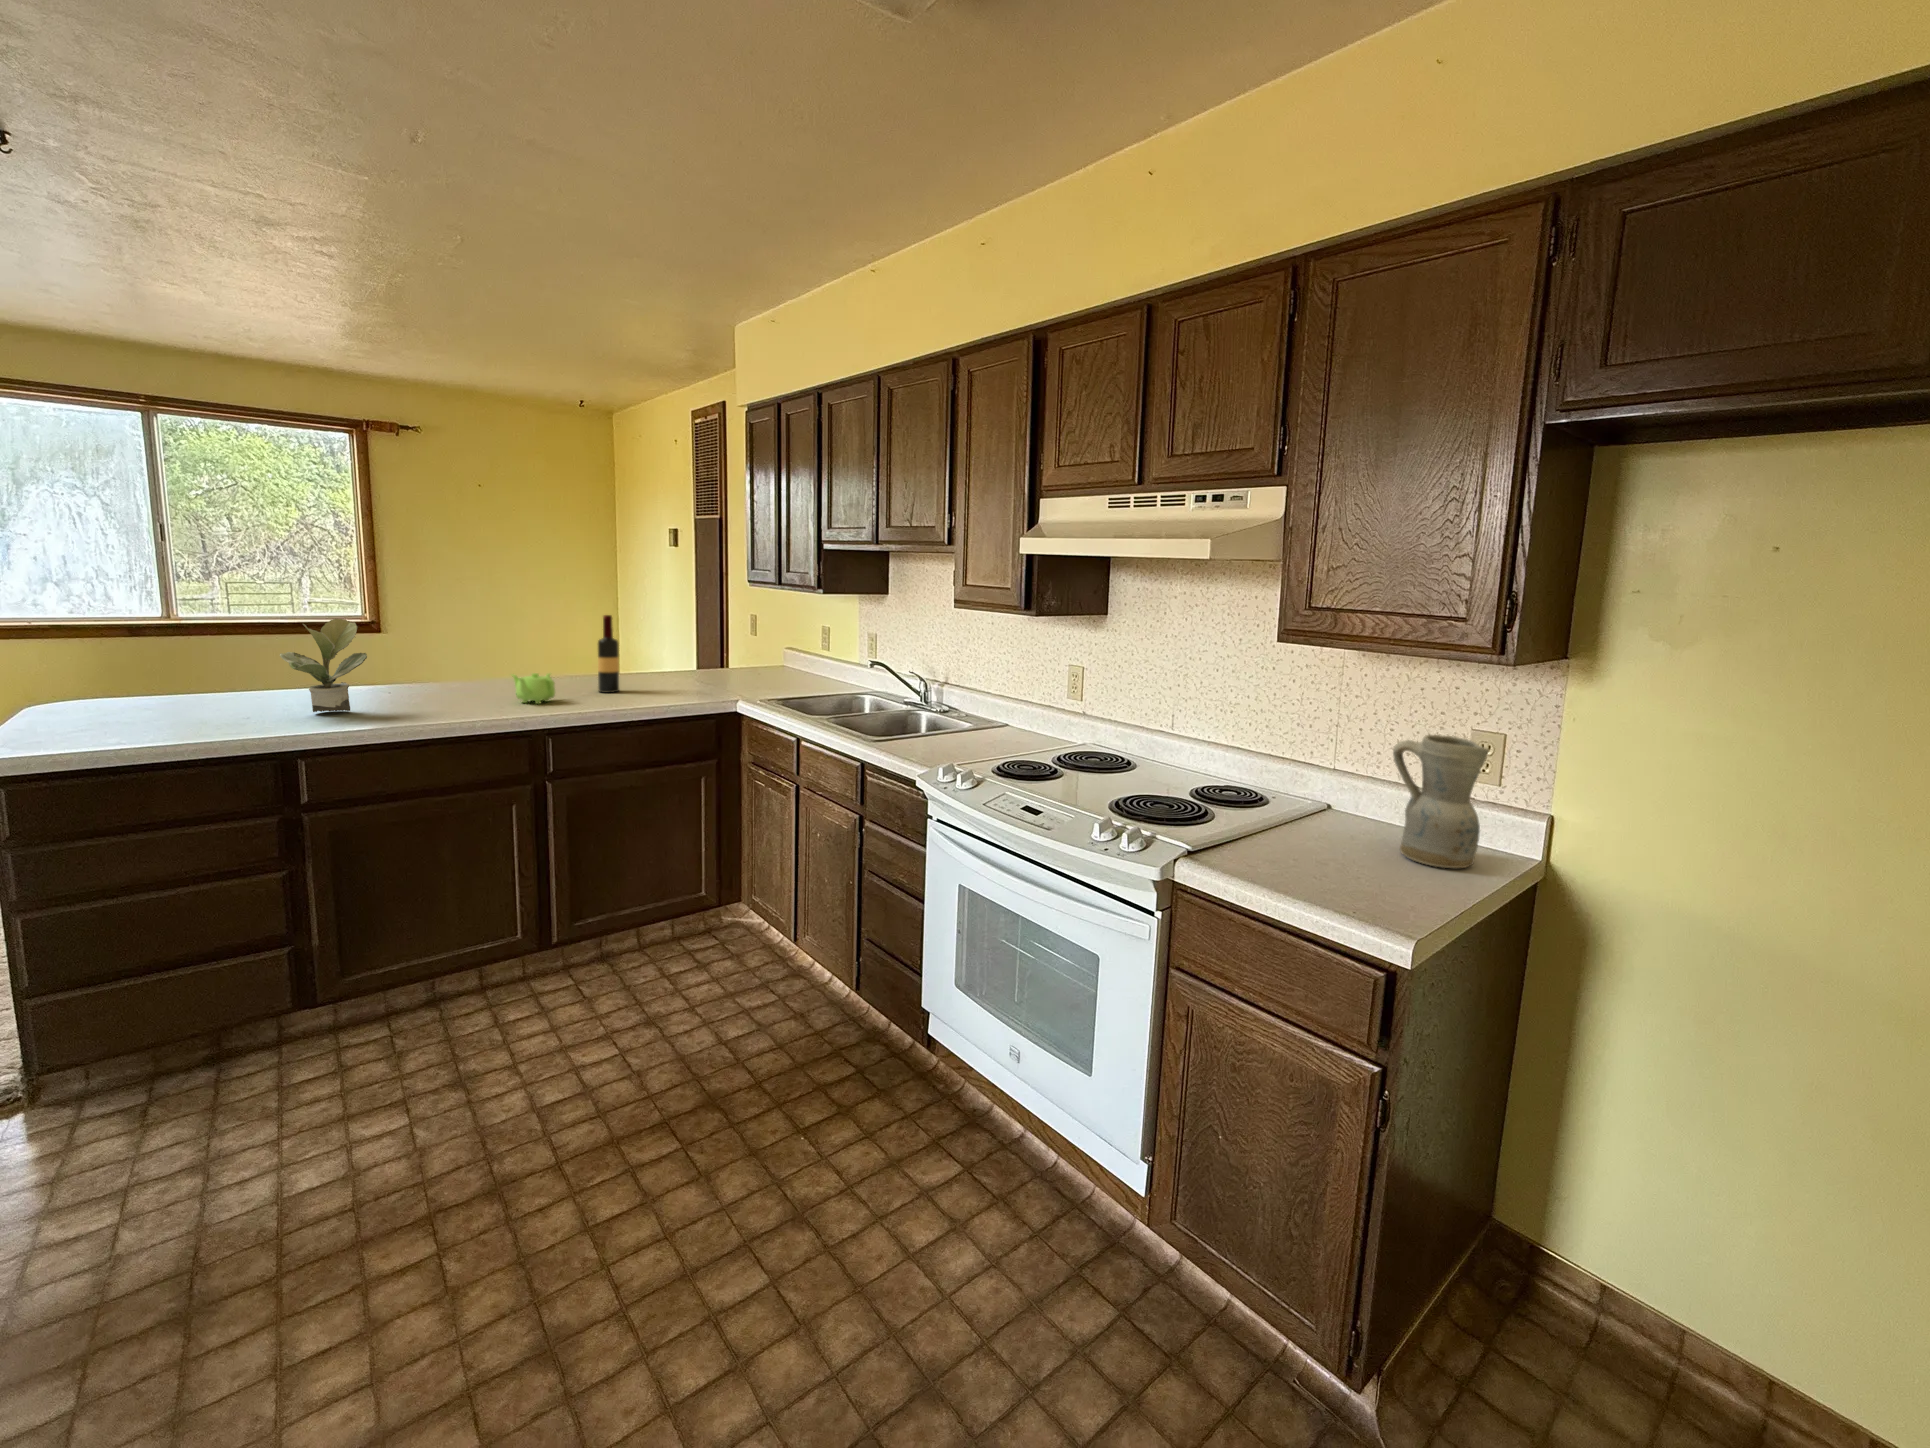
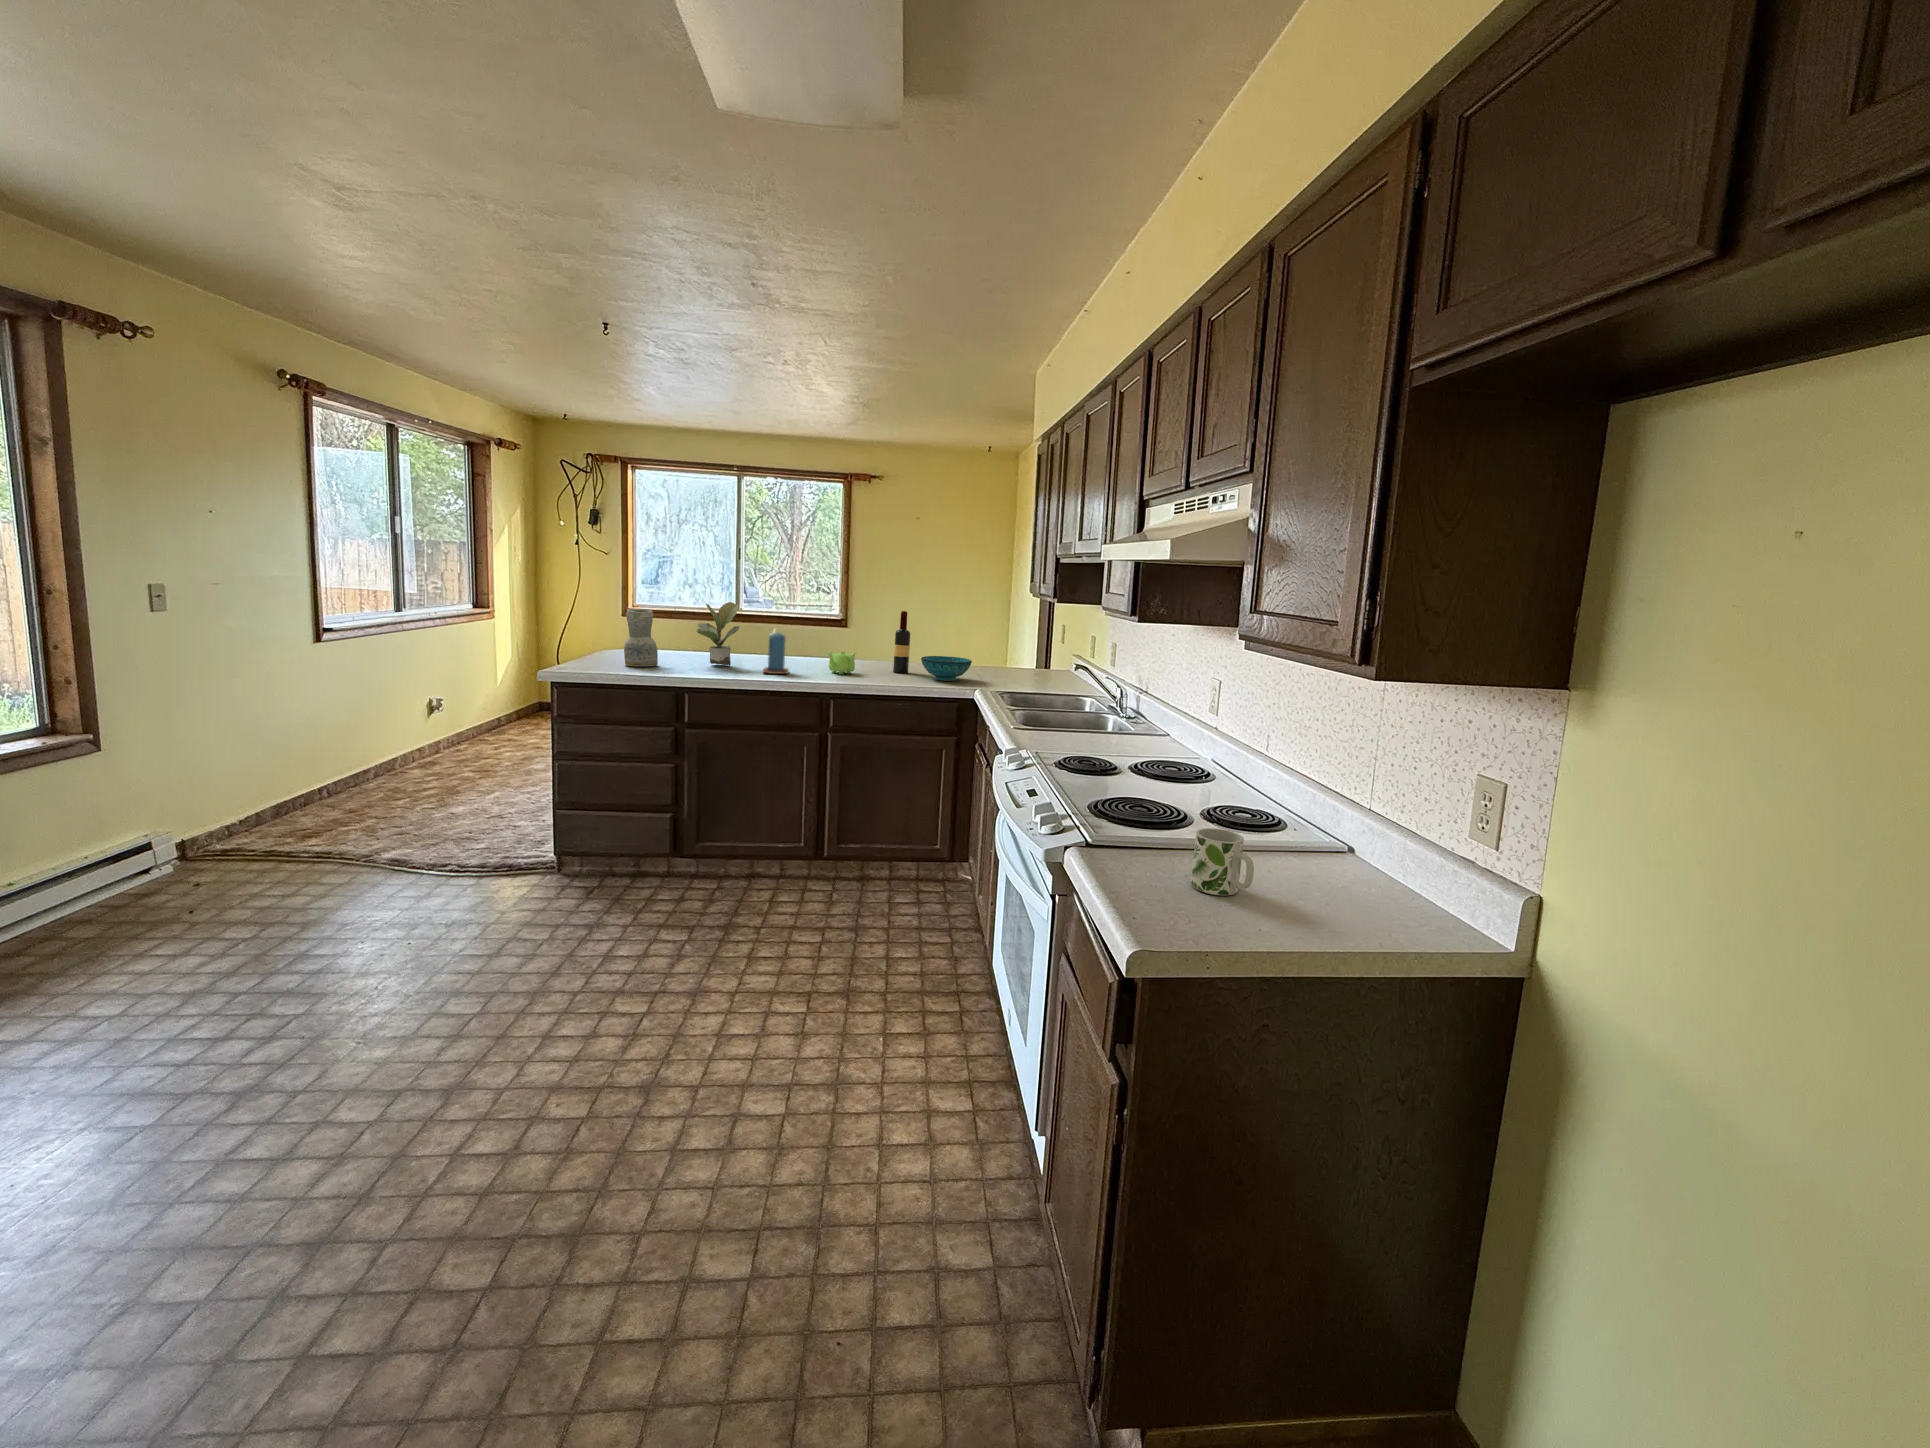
candle: none [418,652,466,716] -> present [763,632,788,674]
bowl: none [645,666,712,696] -> present [921,656,972,681]
ceramic pitcher: present [1393,735,1489,868] -> present [624,609,658,667]
mug: none [1312,815,1382,876] -> present [1191,828,1254,896]

